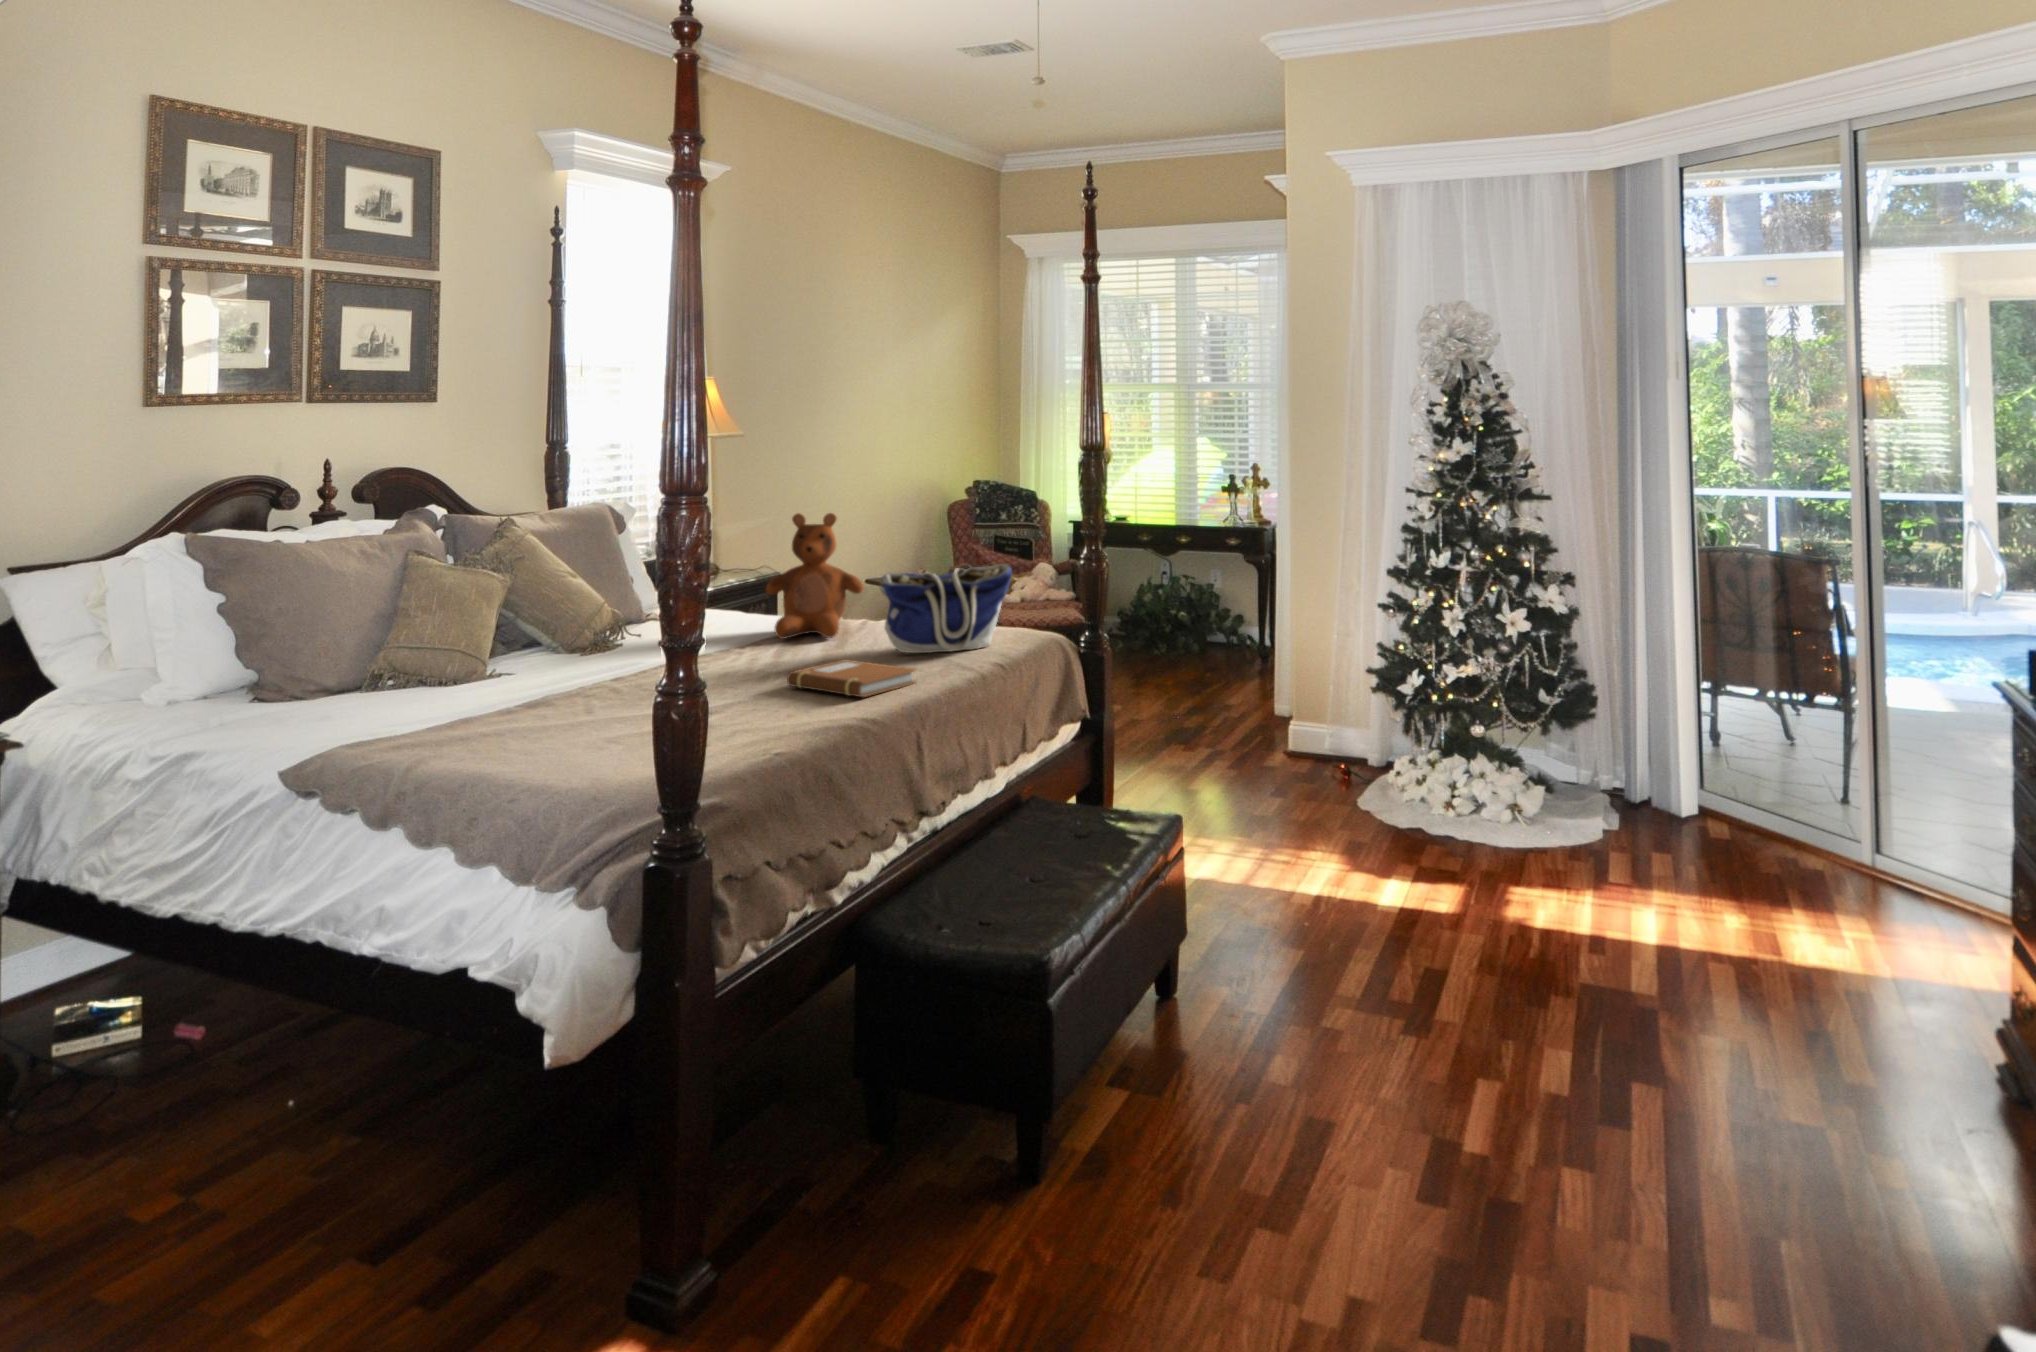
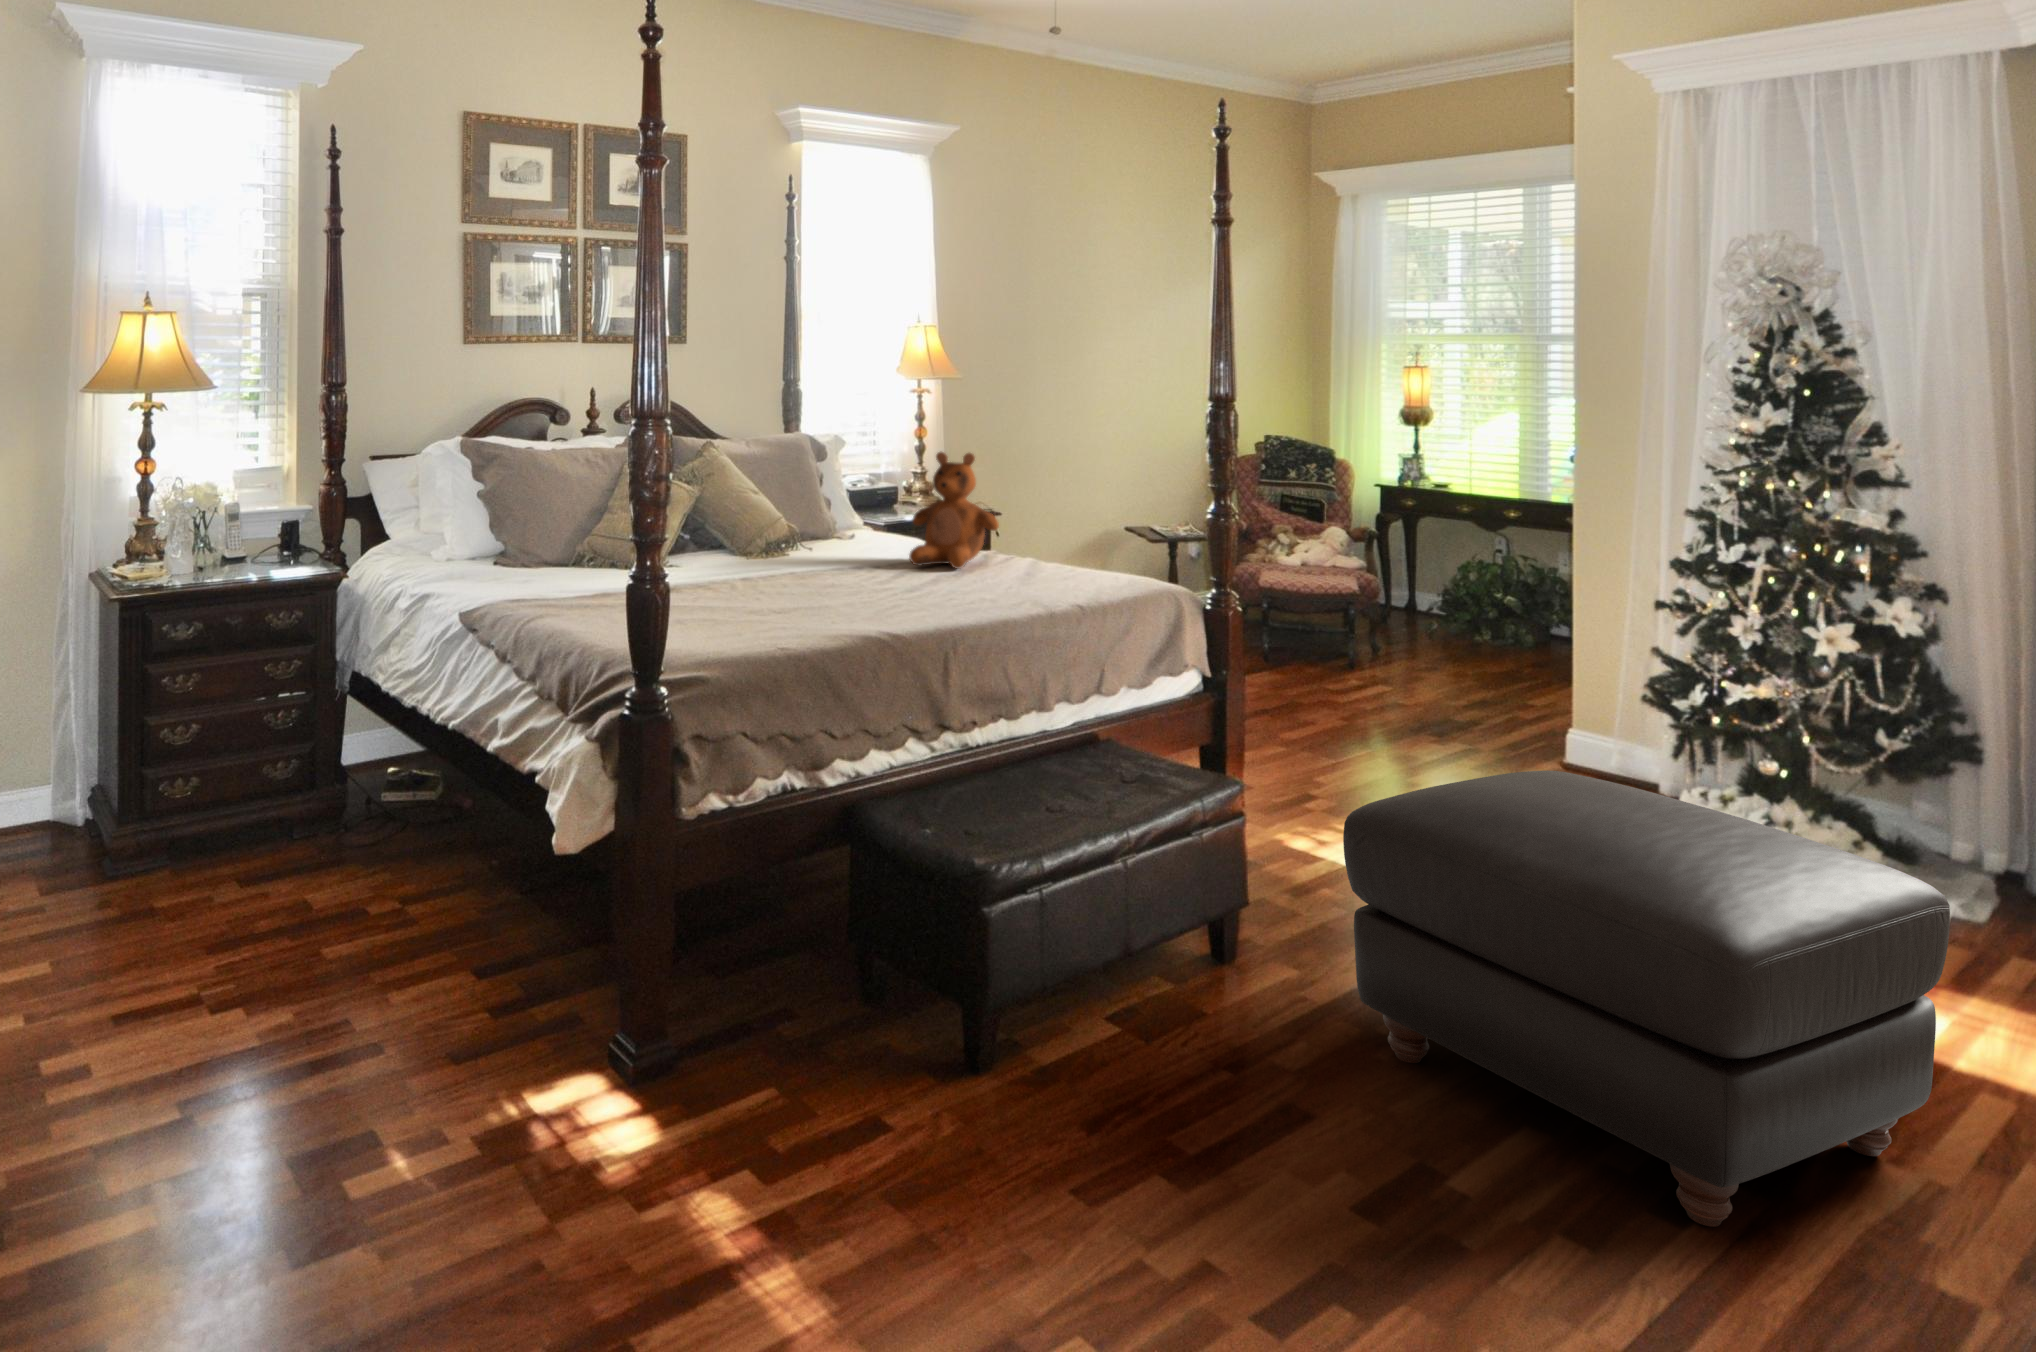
tote bag: present [879,564,1012,653] -> none [976,509,1110,590]
notebook: present [787,659,916,697] -> none [868,584,981,616]
ottoman: none [1318,765,1747,1142] -> present [1343,770,1950,1227]

